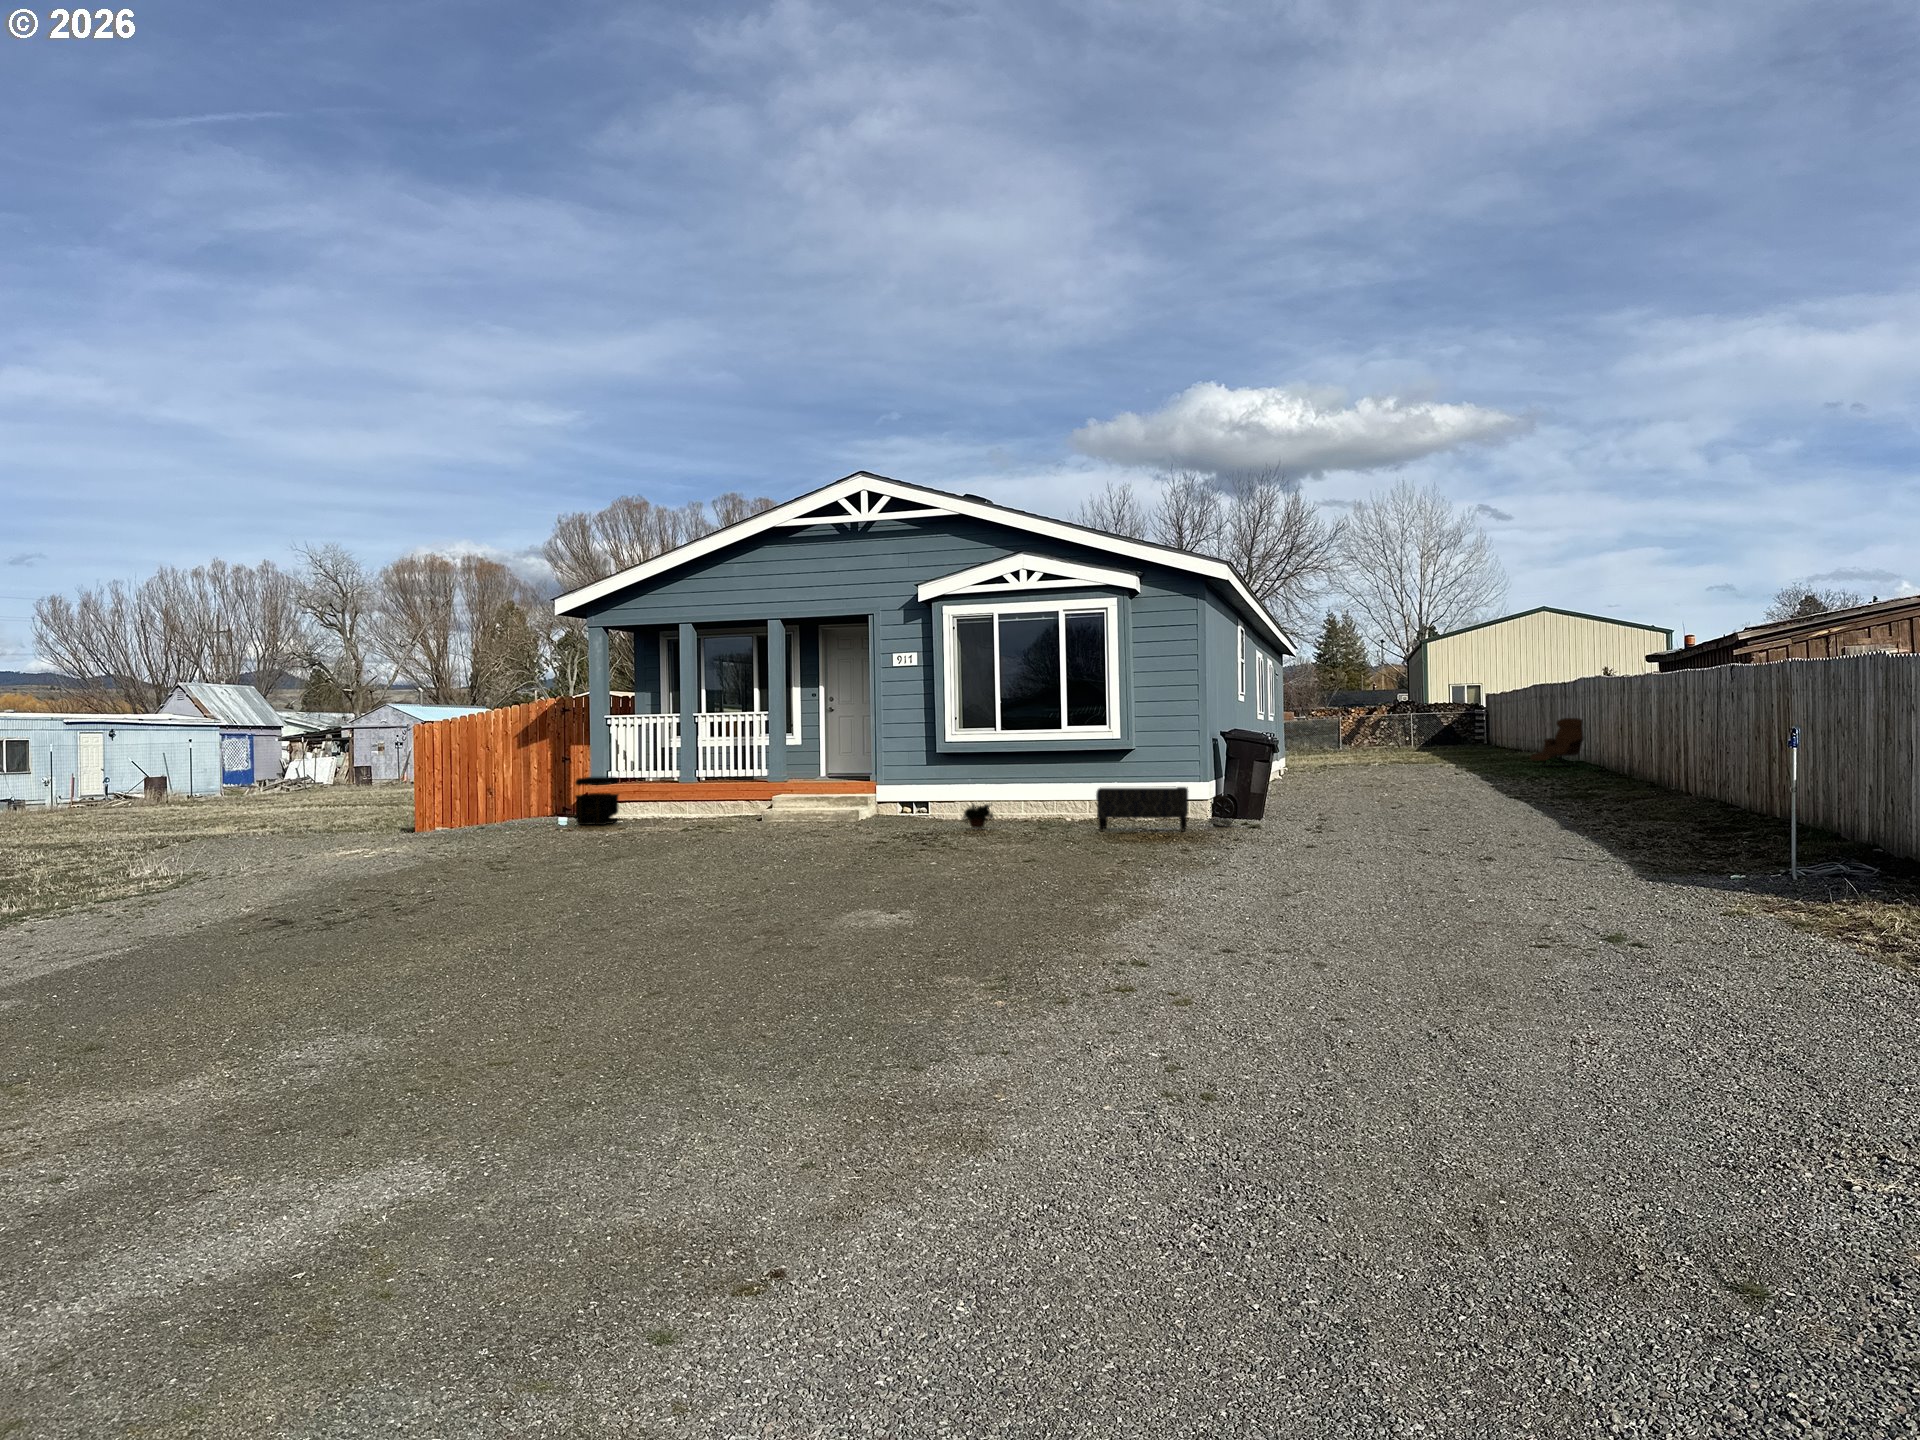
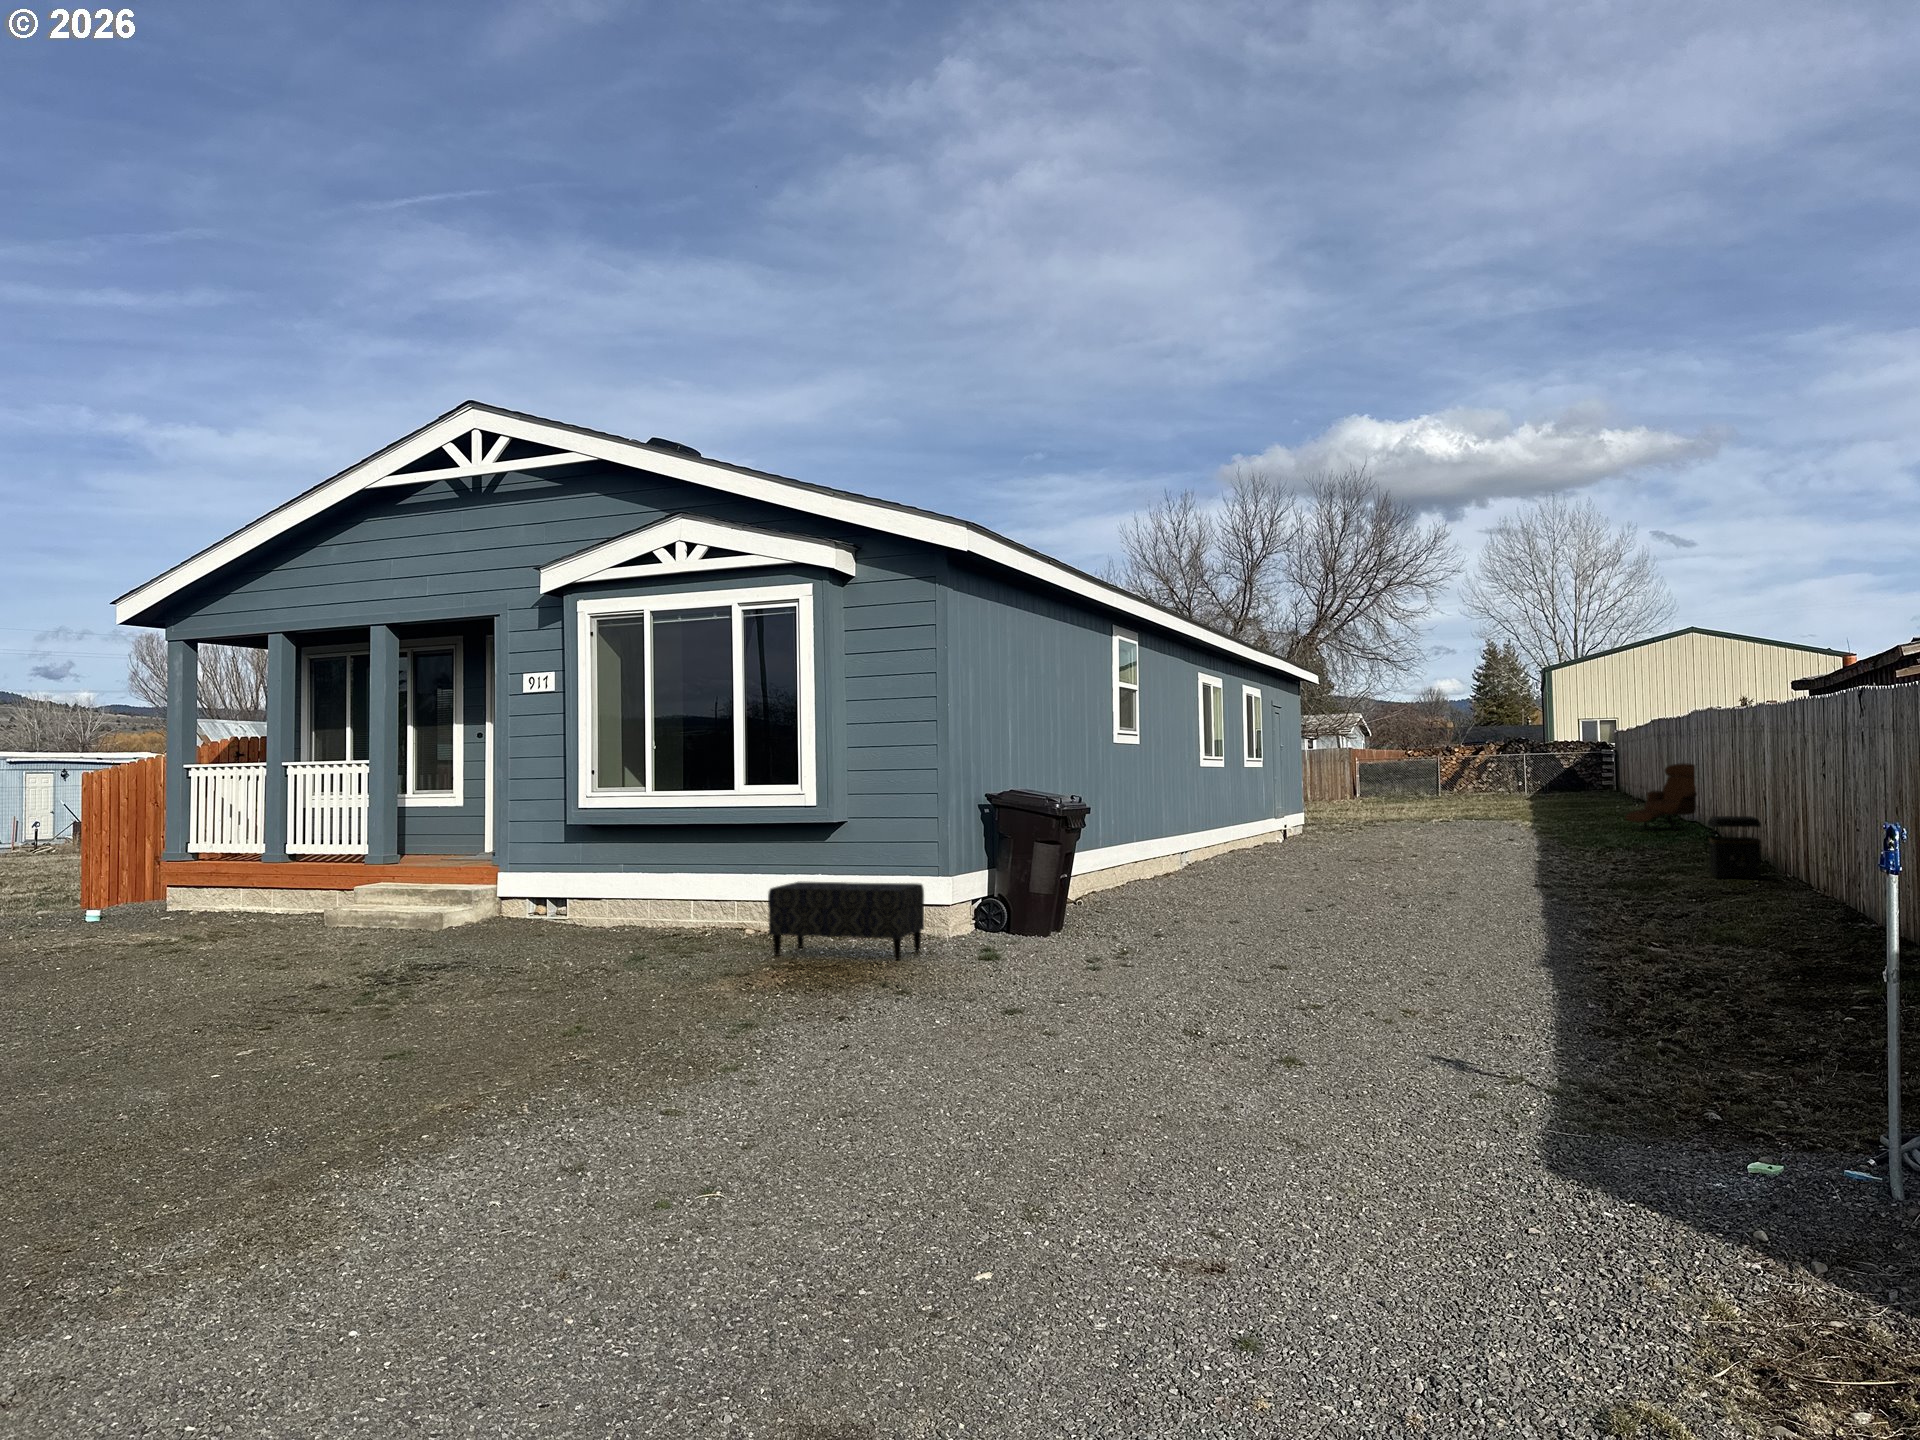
toolbox: present [575,777,619,825] -> present [1708,816,1761,879]
woven basket: present [1207,795,1236,827] -> none [961,897,1008,949]
potted plant: present [962,804,993,828] -> none [579,903,644,947]

